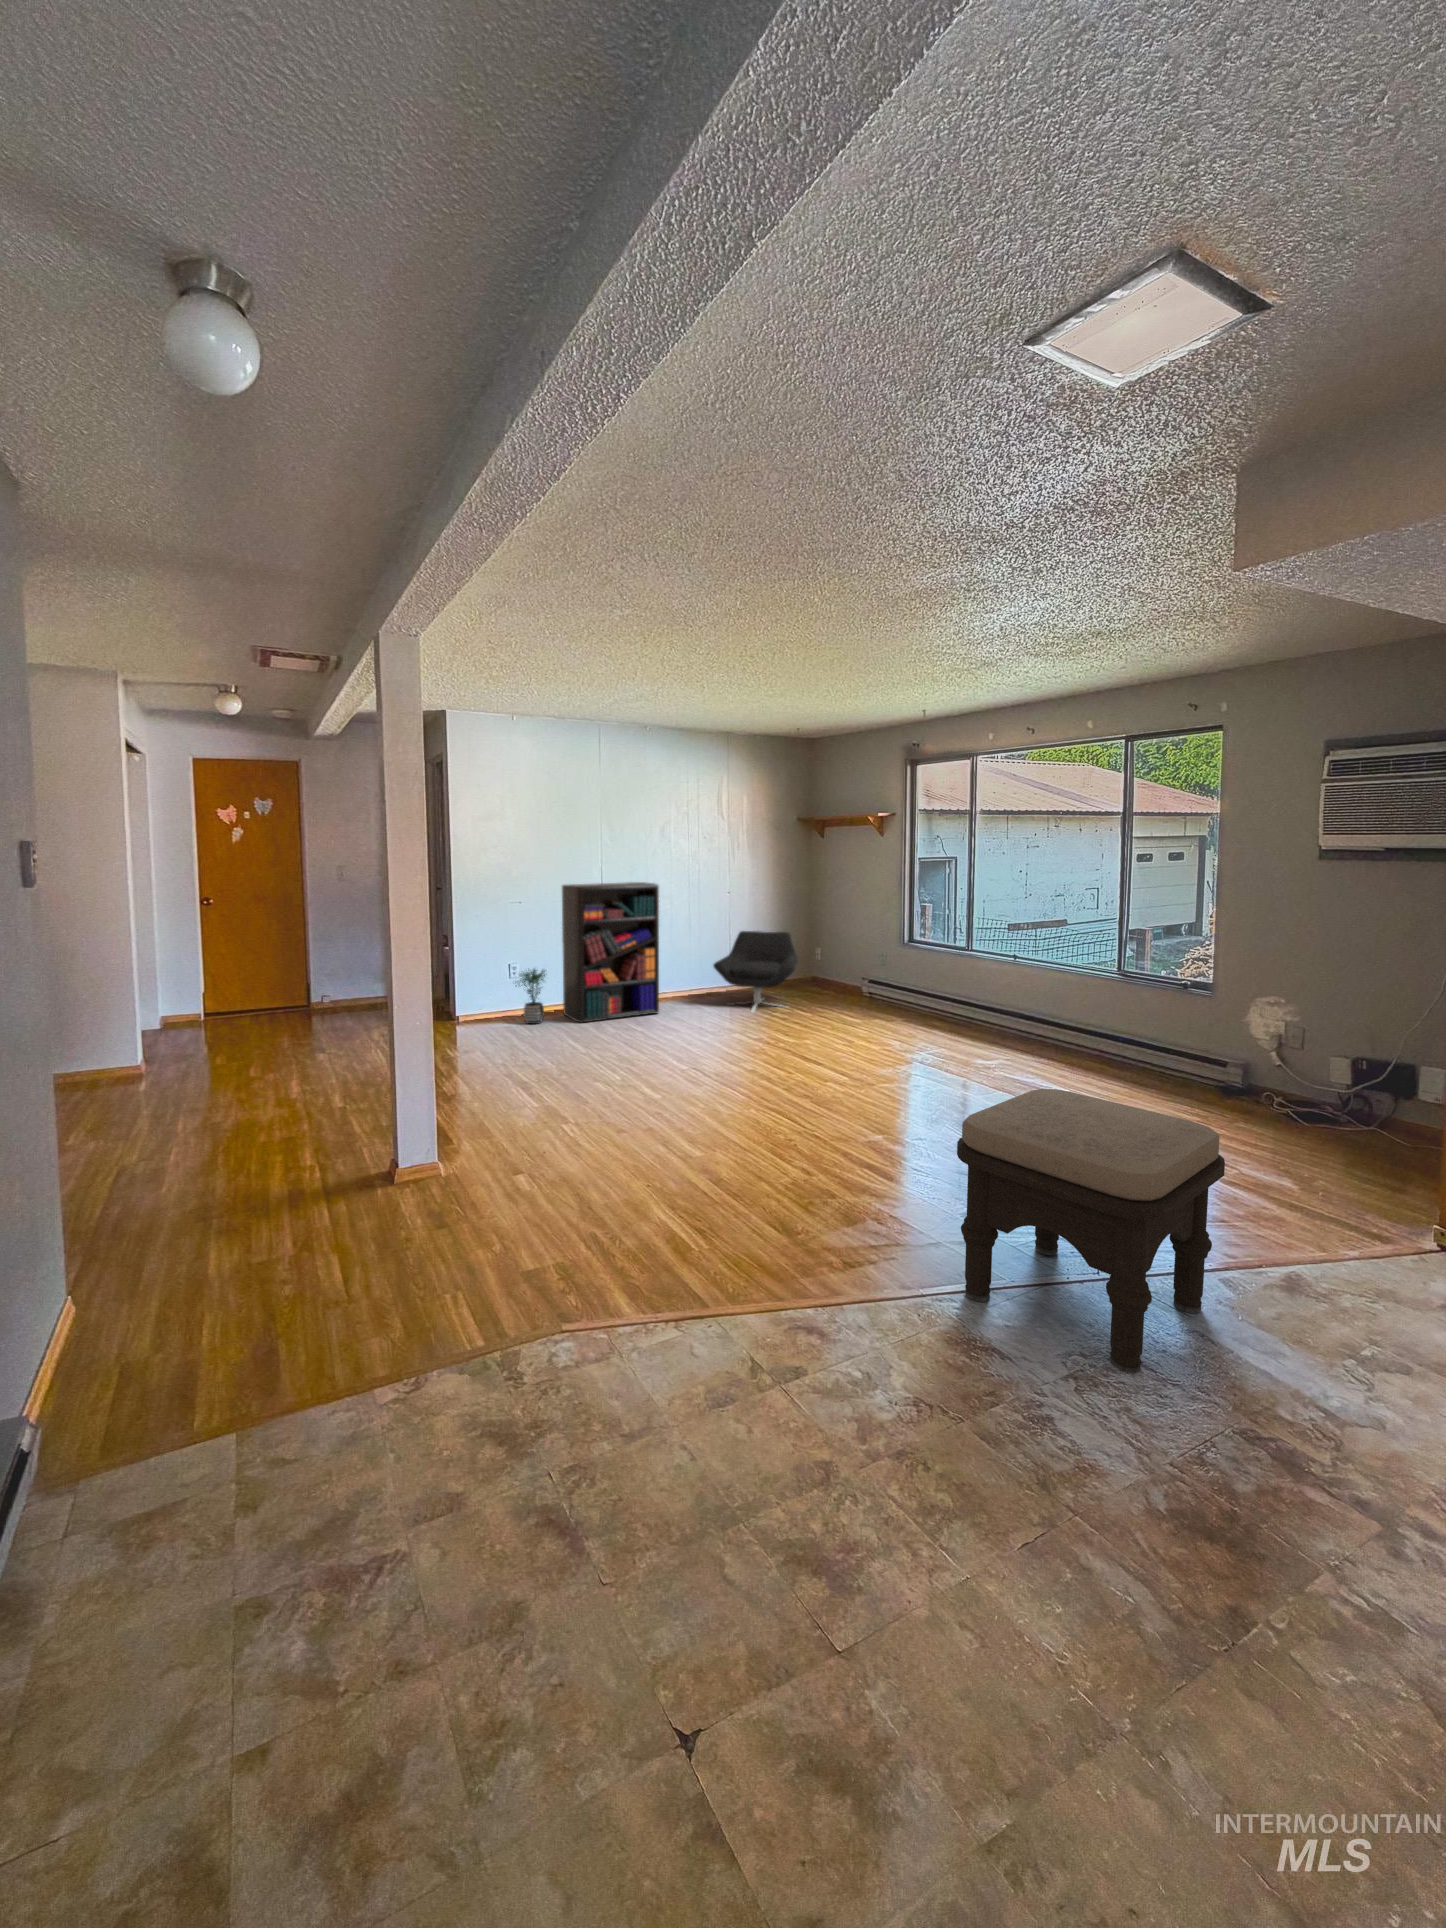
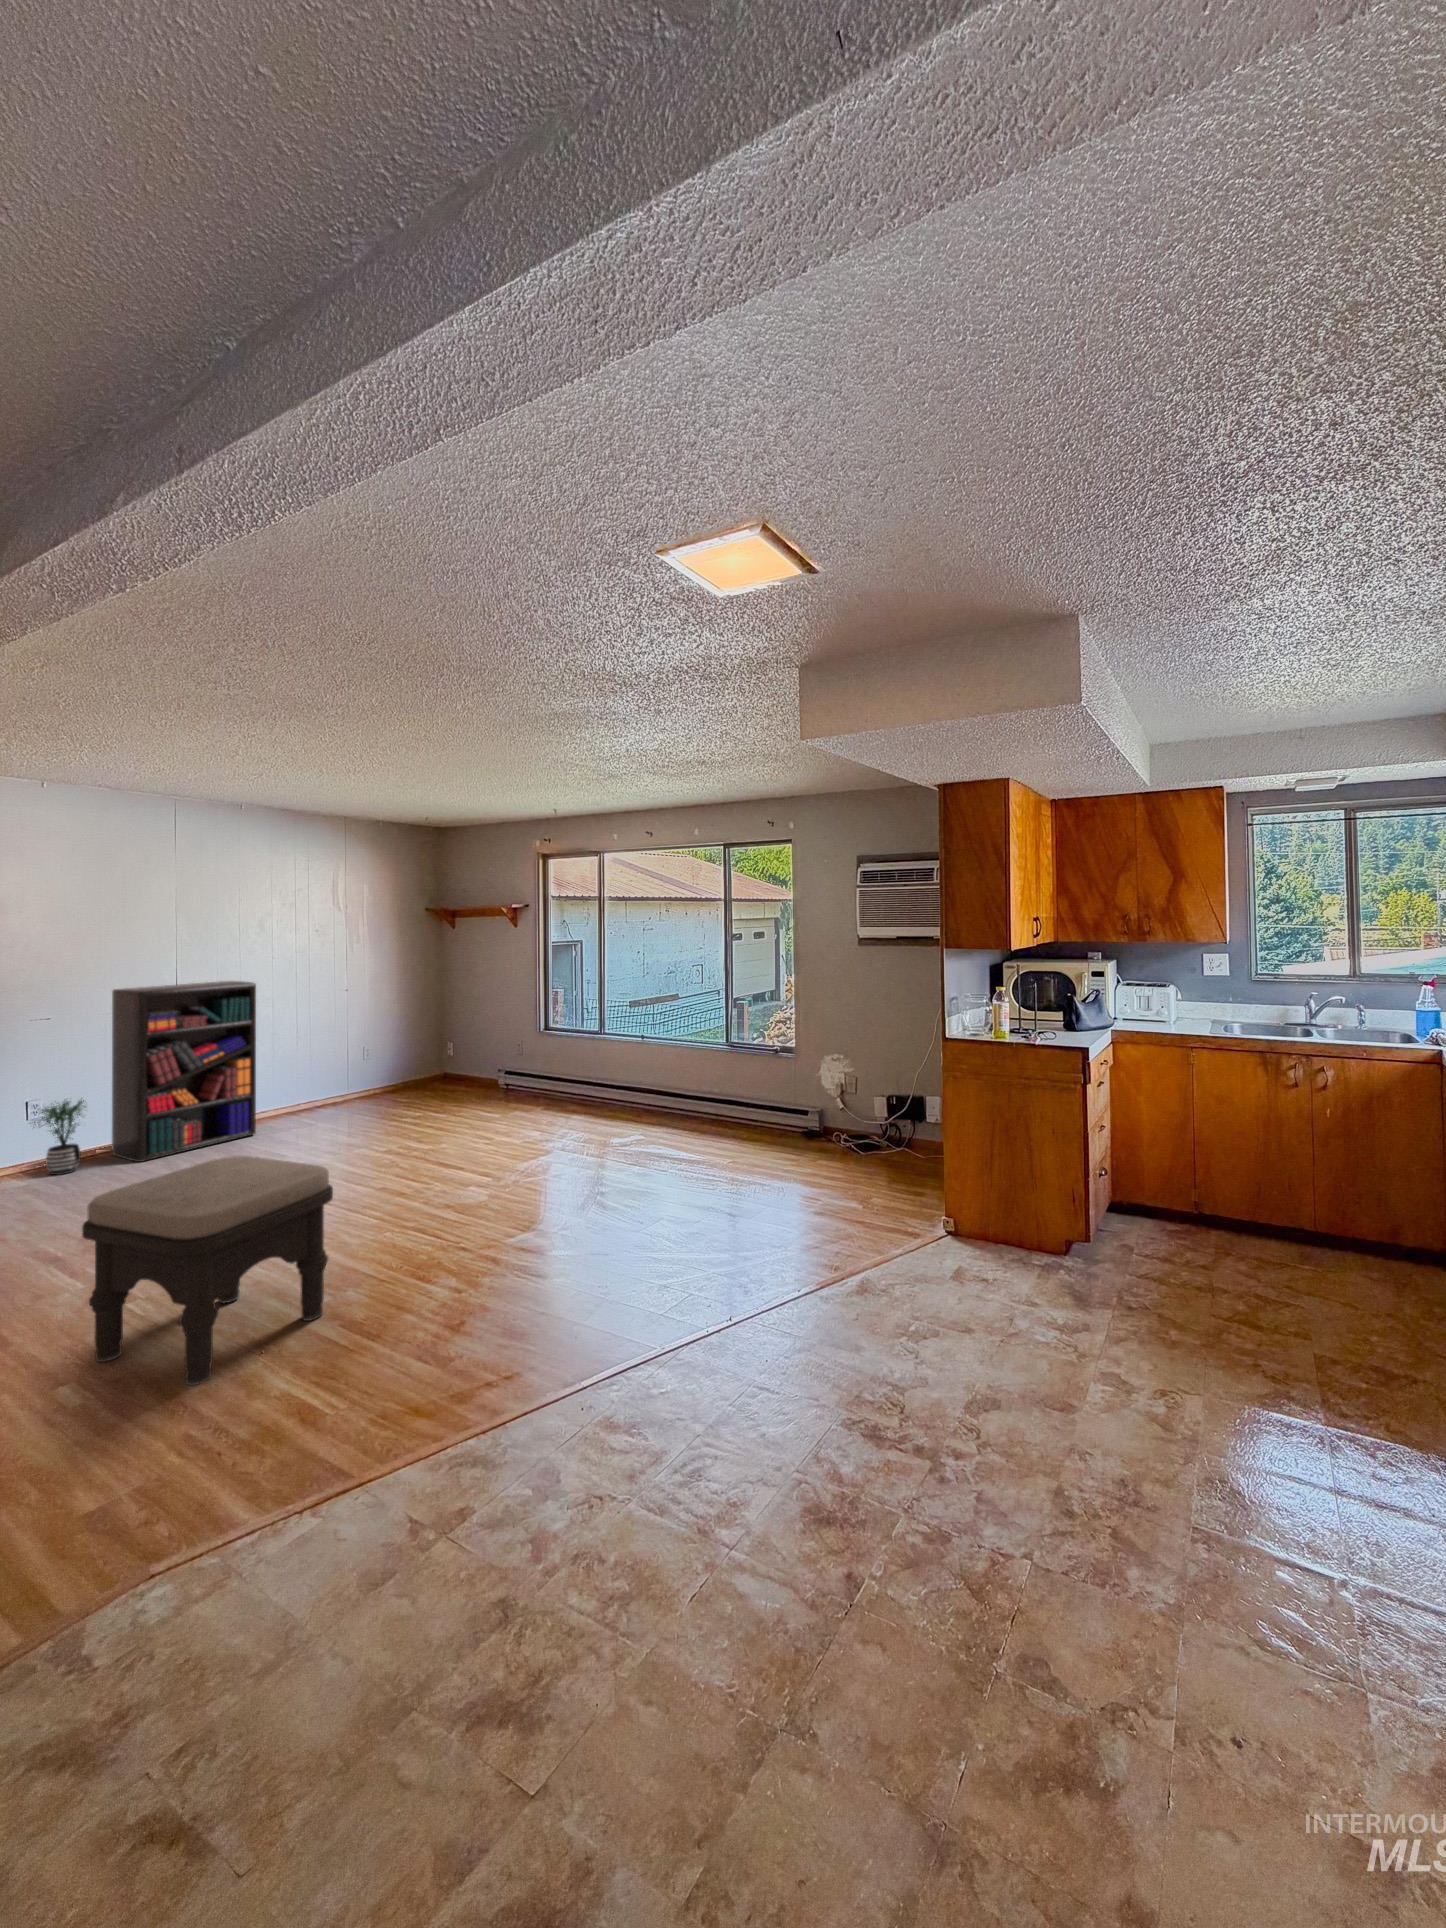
lounge chair: present [713,931,798,1013] -> none [327,1026,429,1119]
ottoman: present [957,1089,1225,1374] -> present [82,1156,333,1385]

